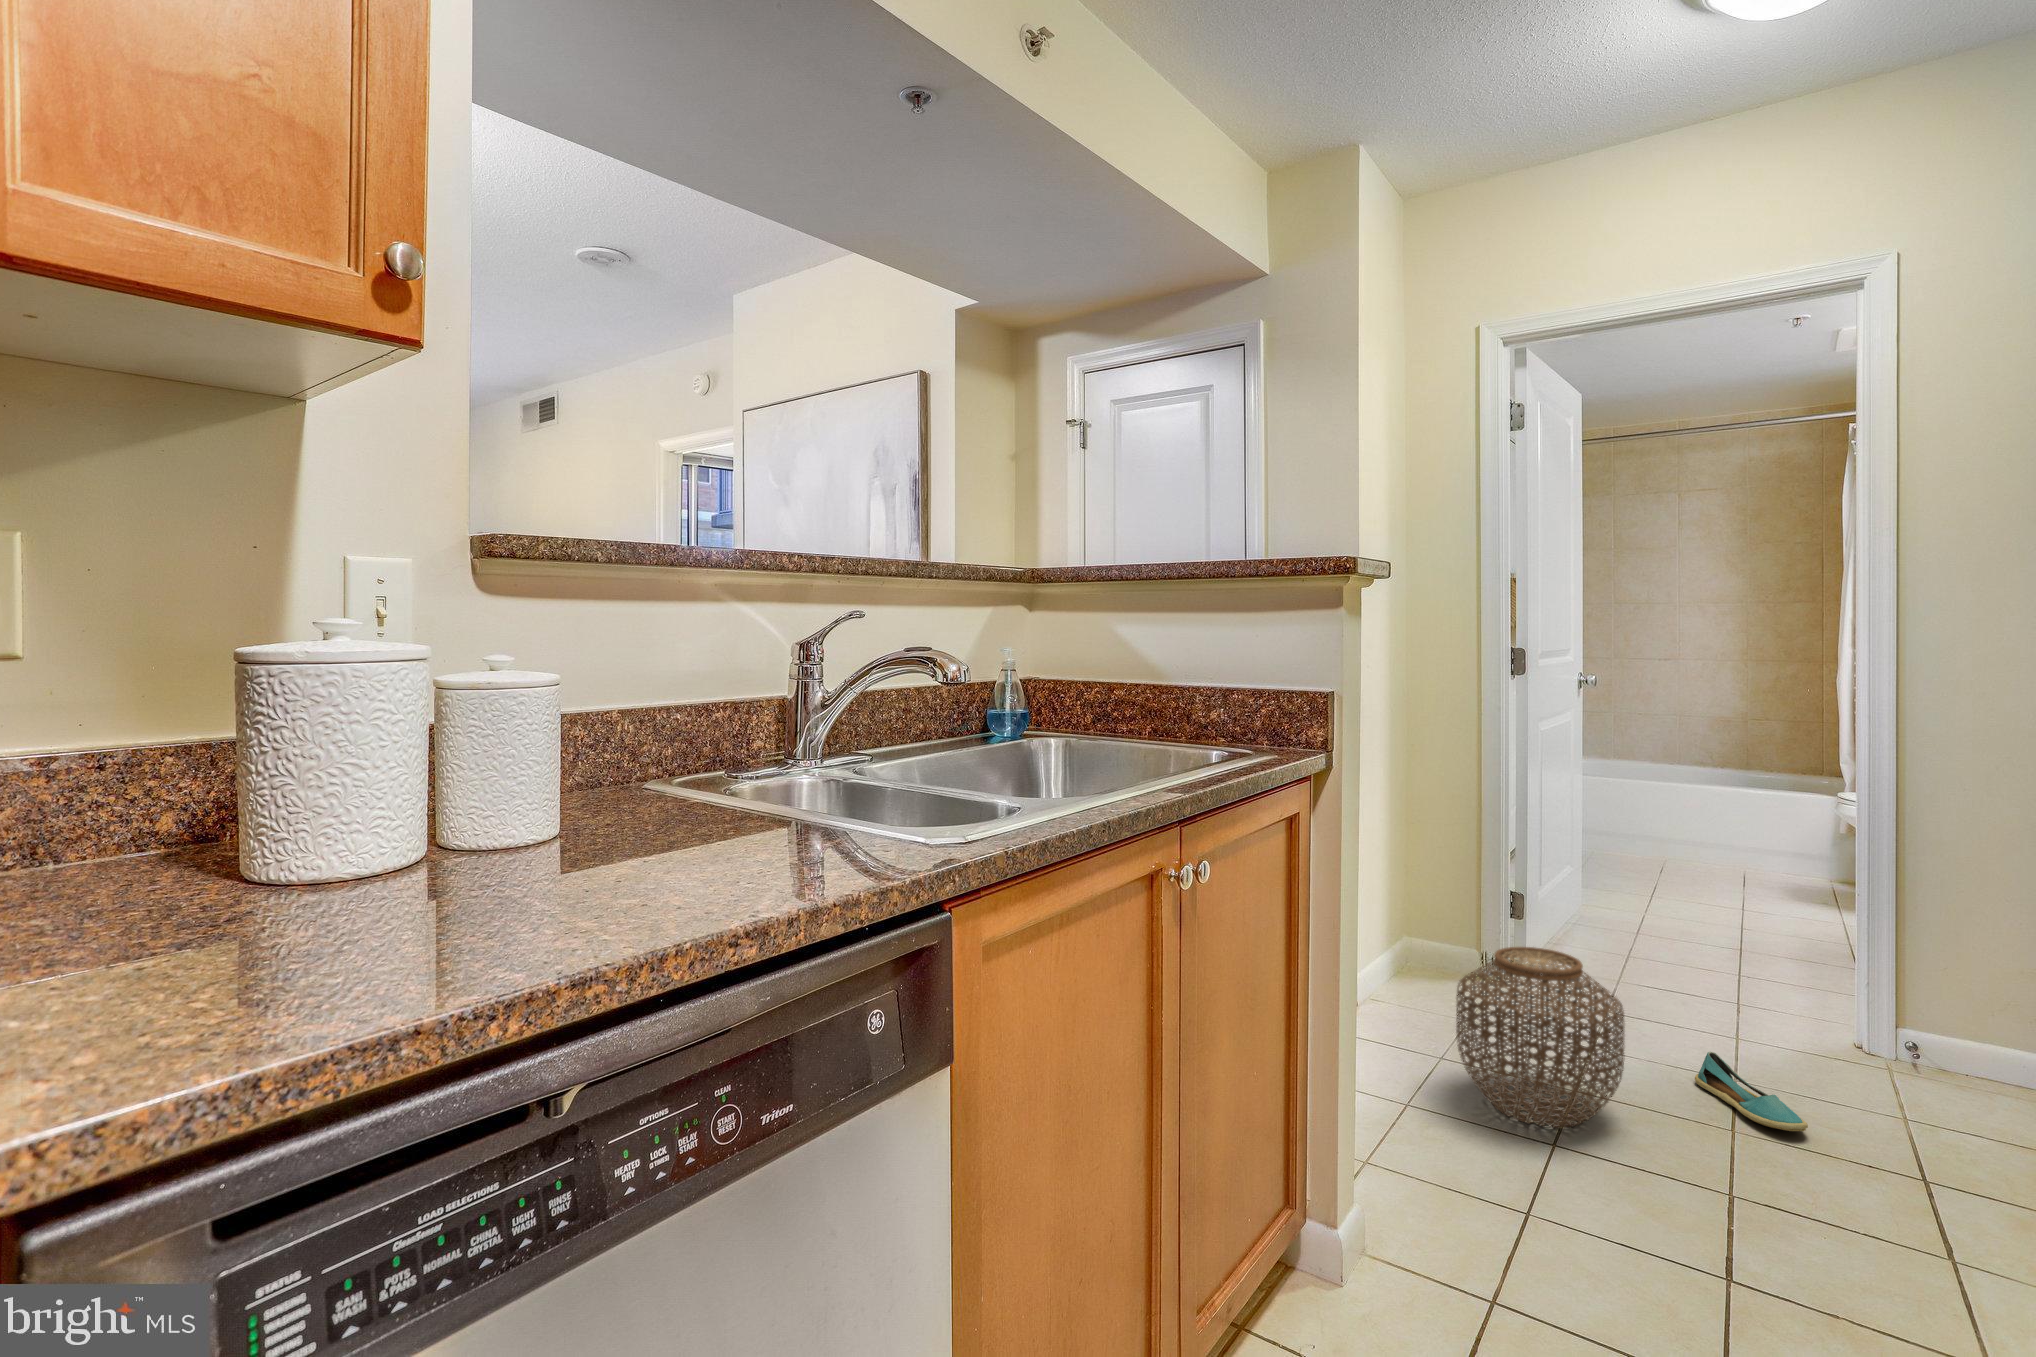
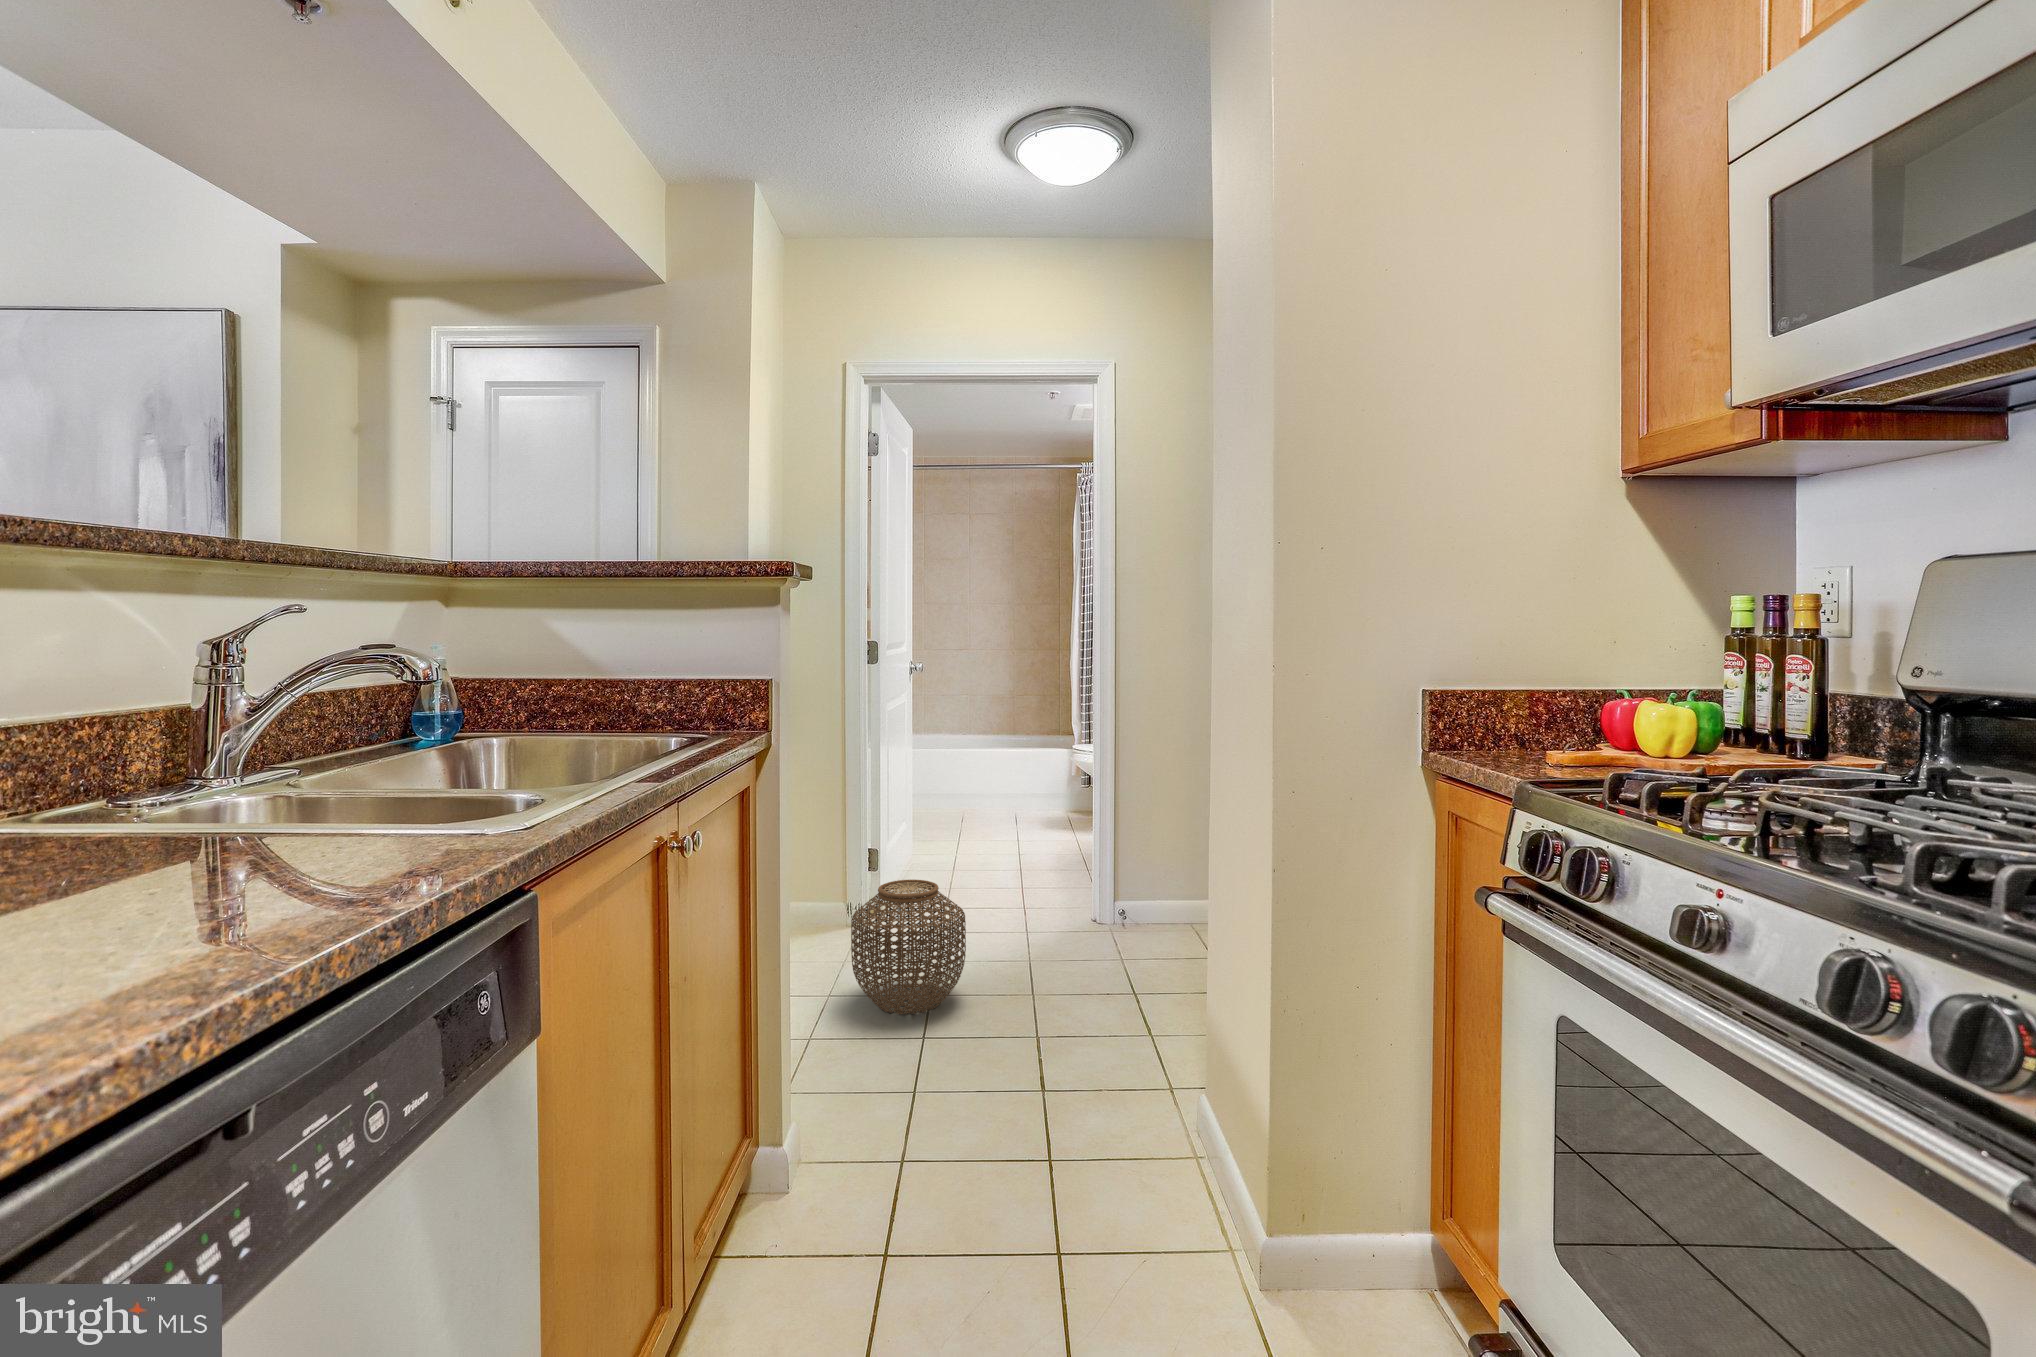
shoe: present [1695,1052,1808,1131] -> none [1002,935,1068,975]

